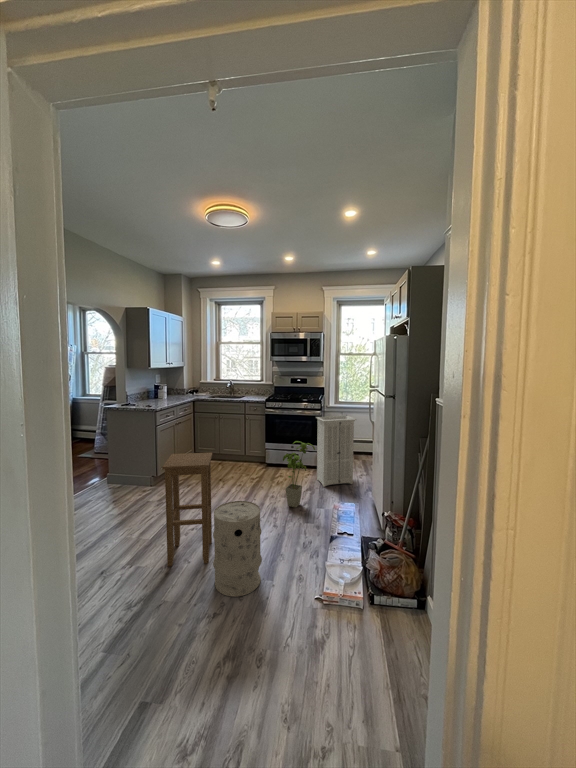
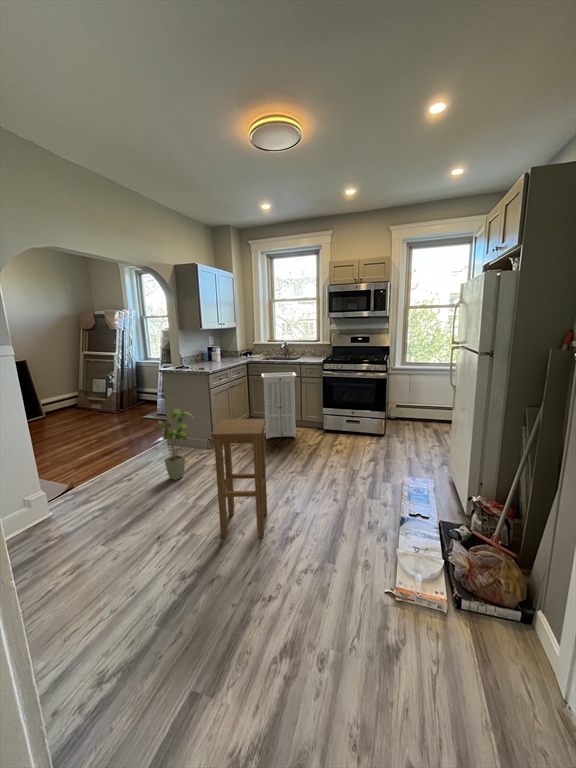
storage cabinet: present [316,415,356,487] -> present [262,372,297,439]
house plant: present [283,441,315,508] -> present [155,409,193,480]
trash can: present [213,501,262,597] -> none [267,474,322,581]

